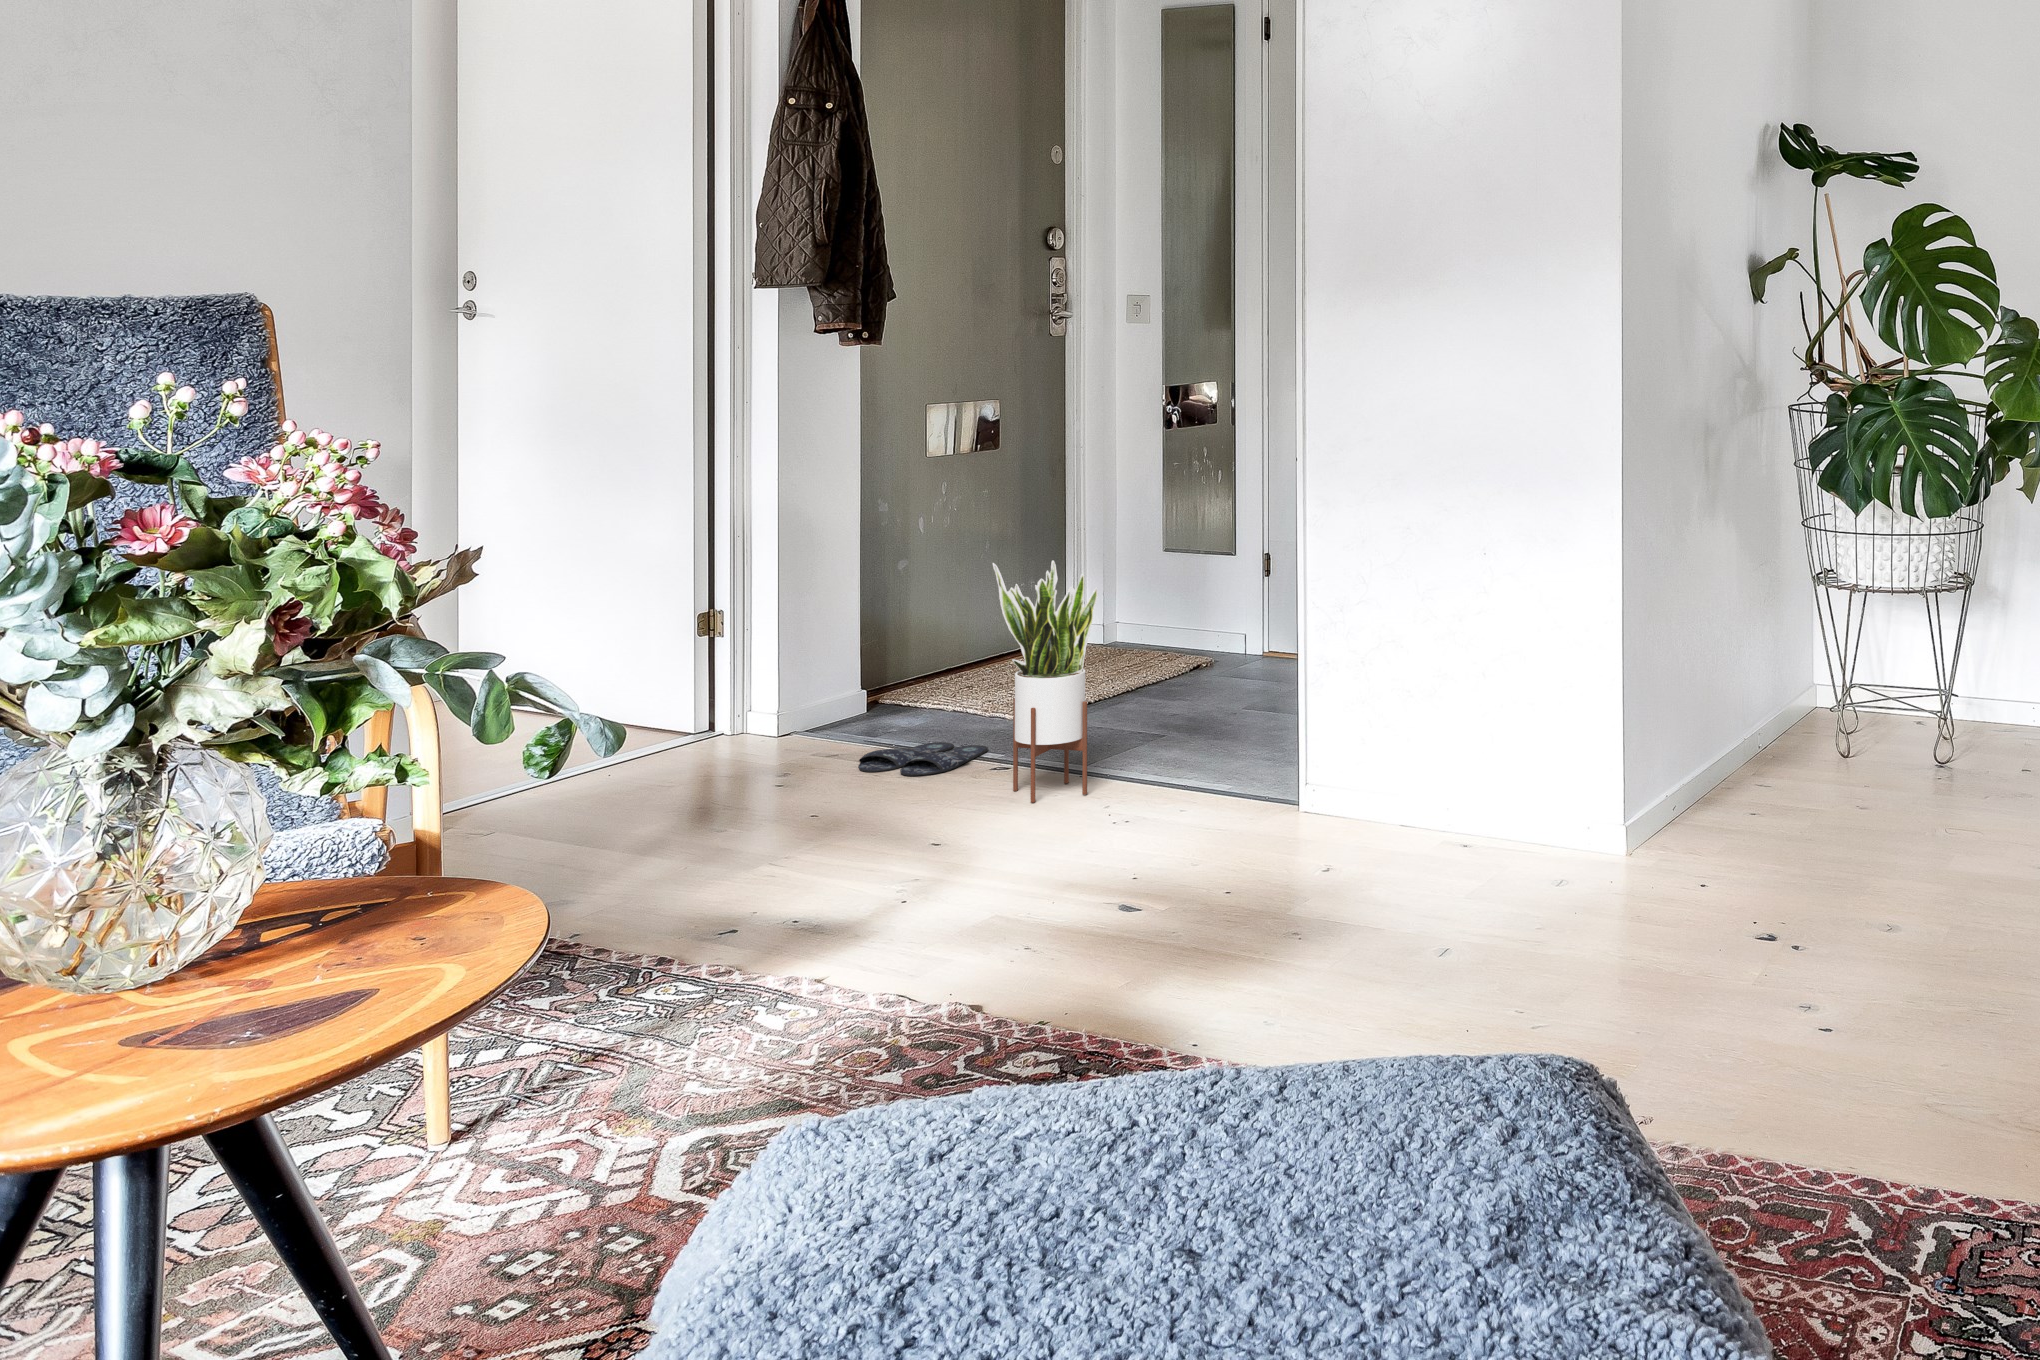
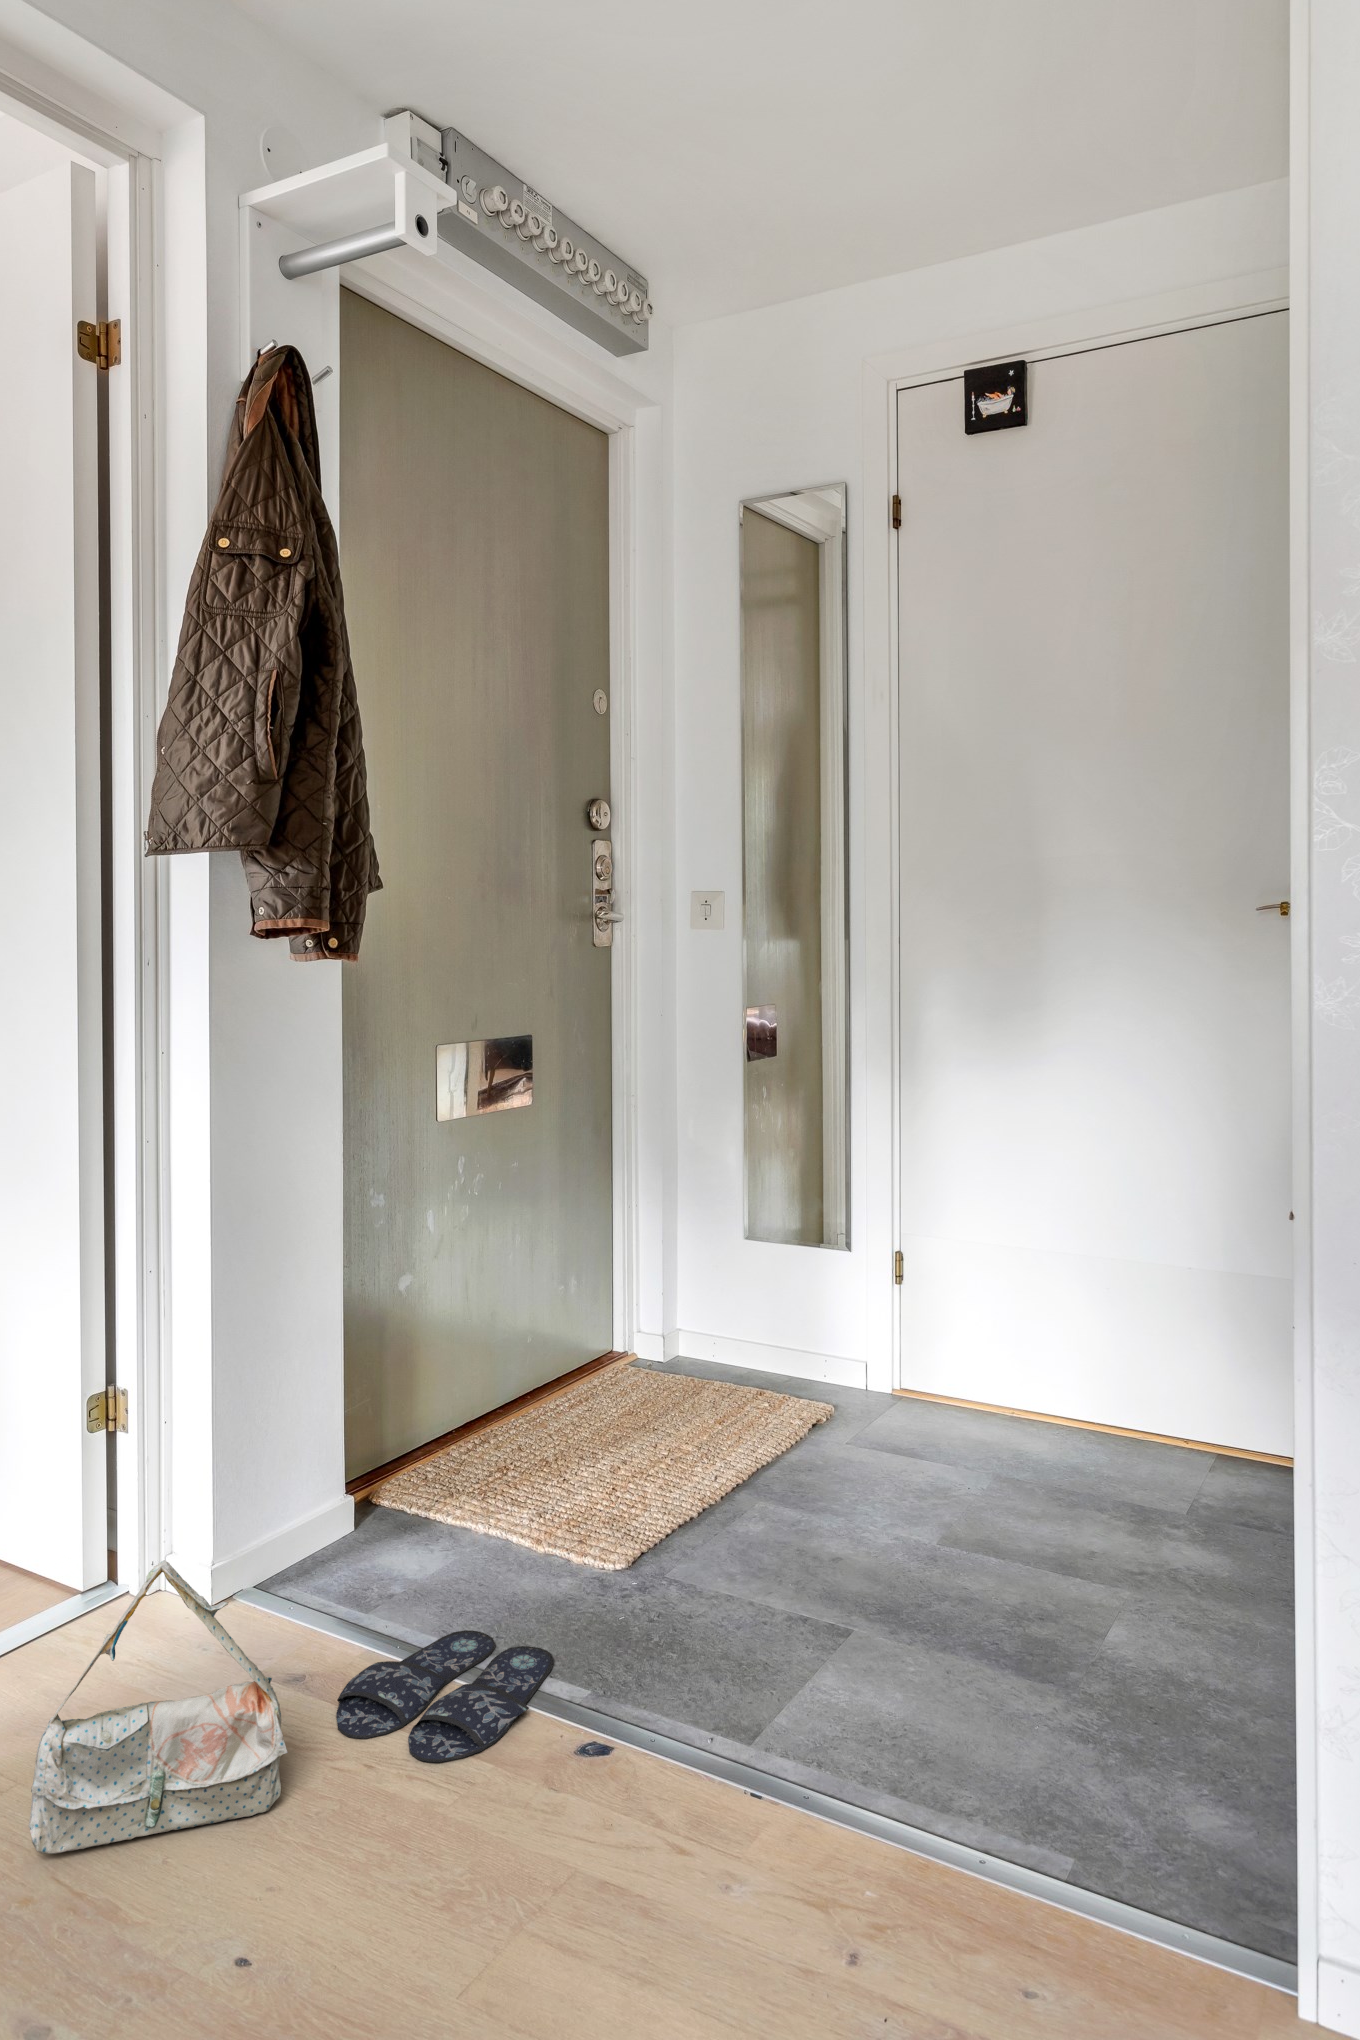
potted plant: present [993,560,1098,802] -> none [586,1403,790,1915]
bag: none [698,654,835,798] -> present [28,1560,288,1854]

